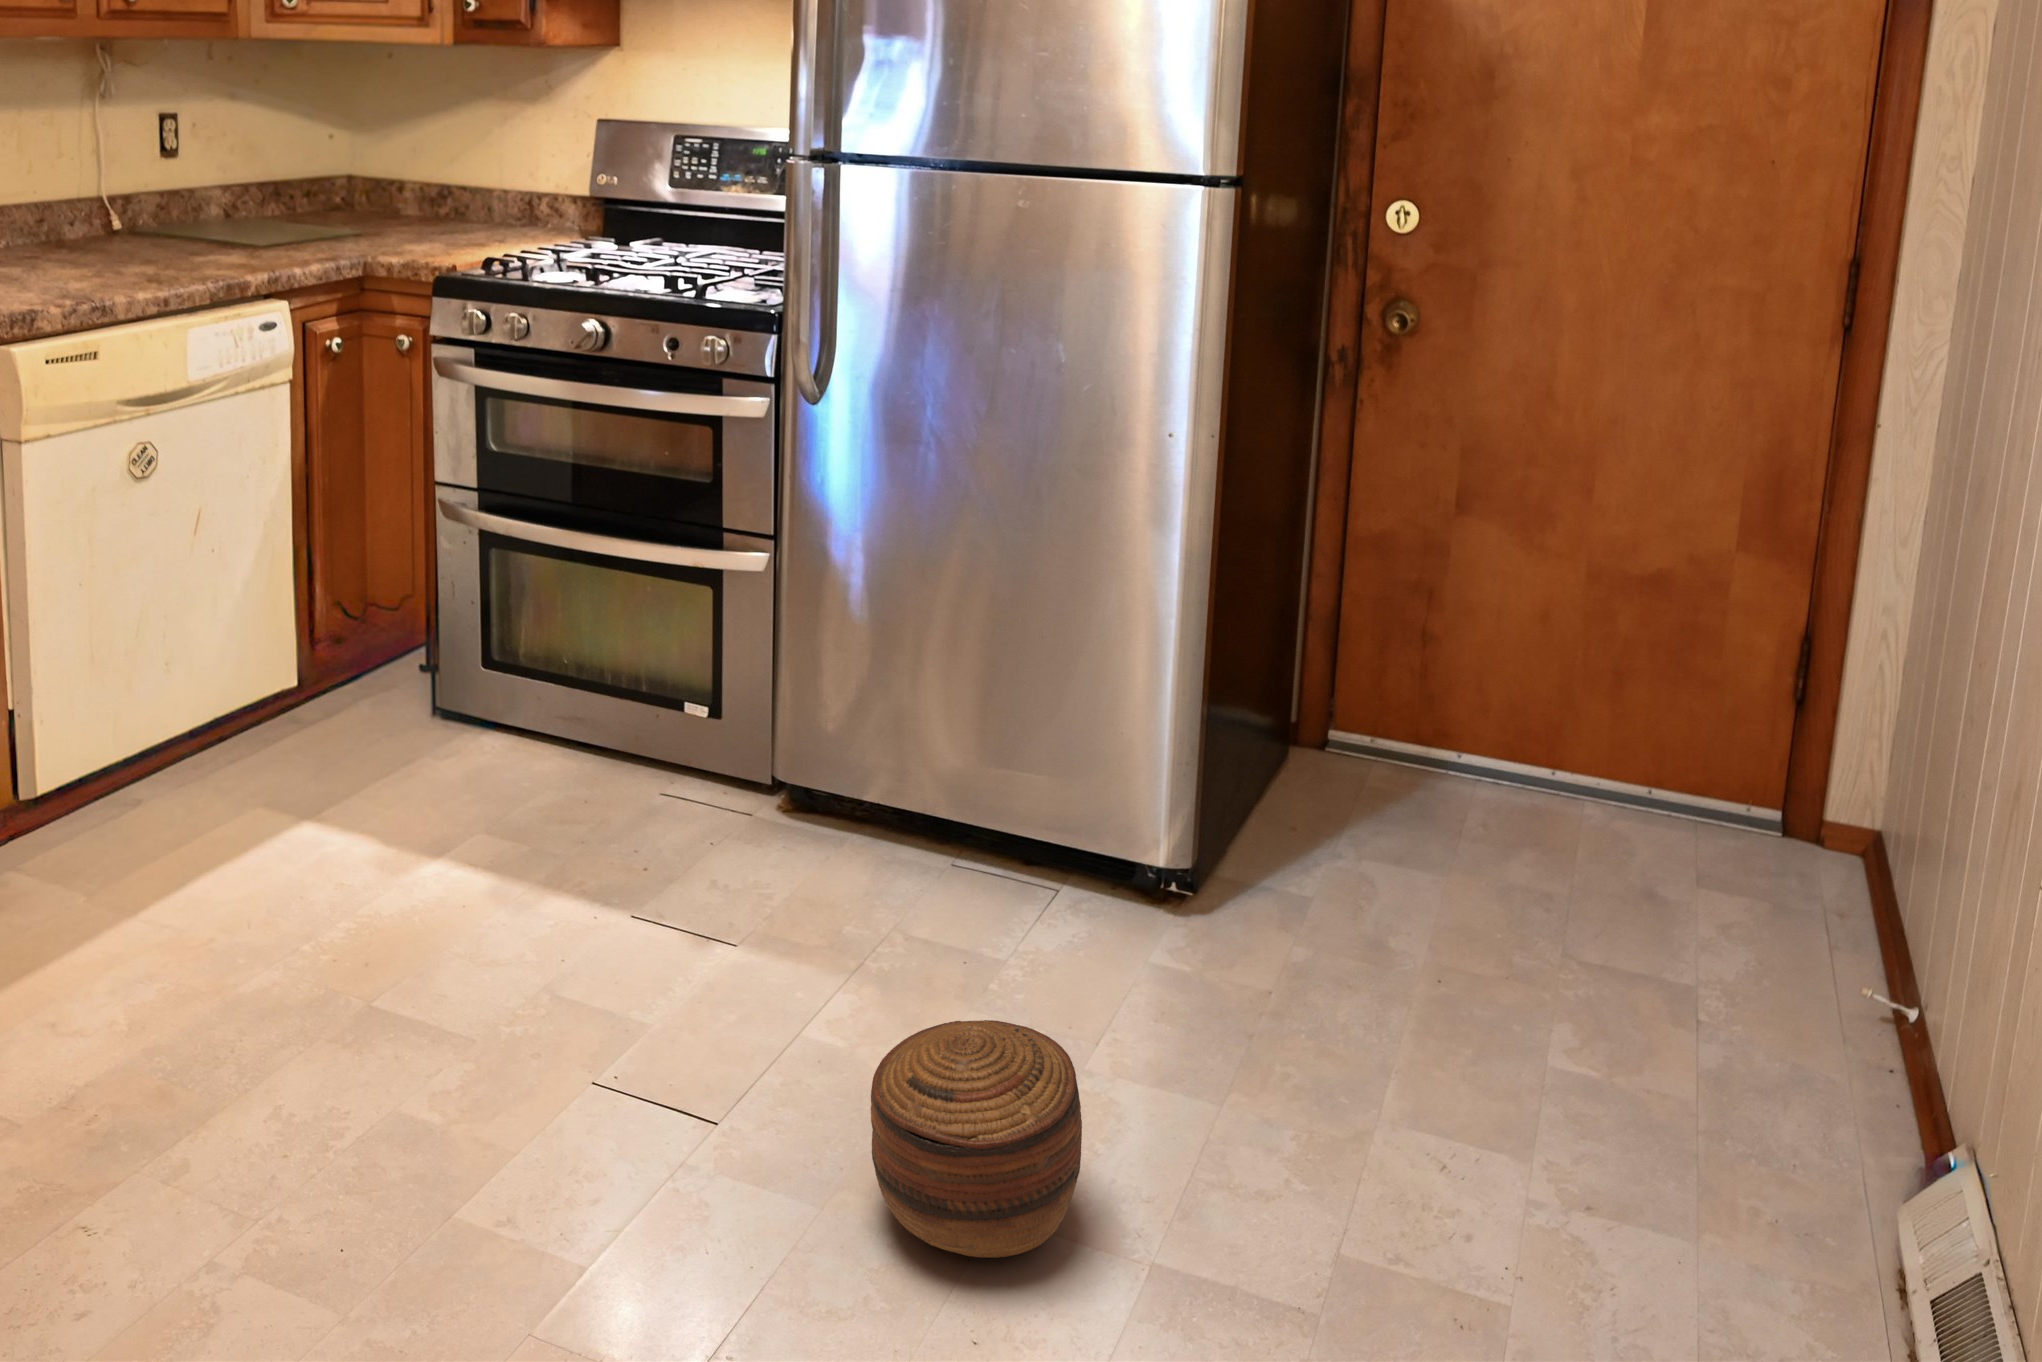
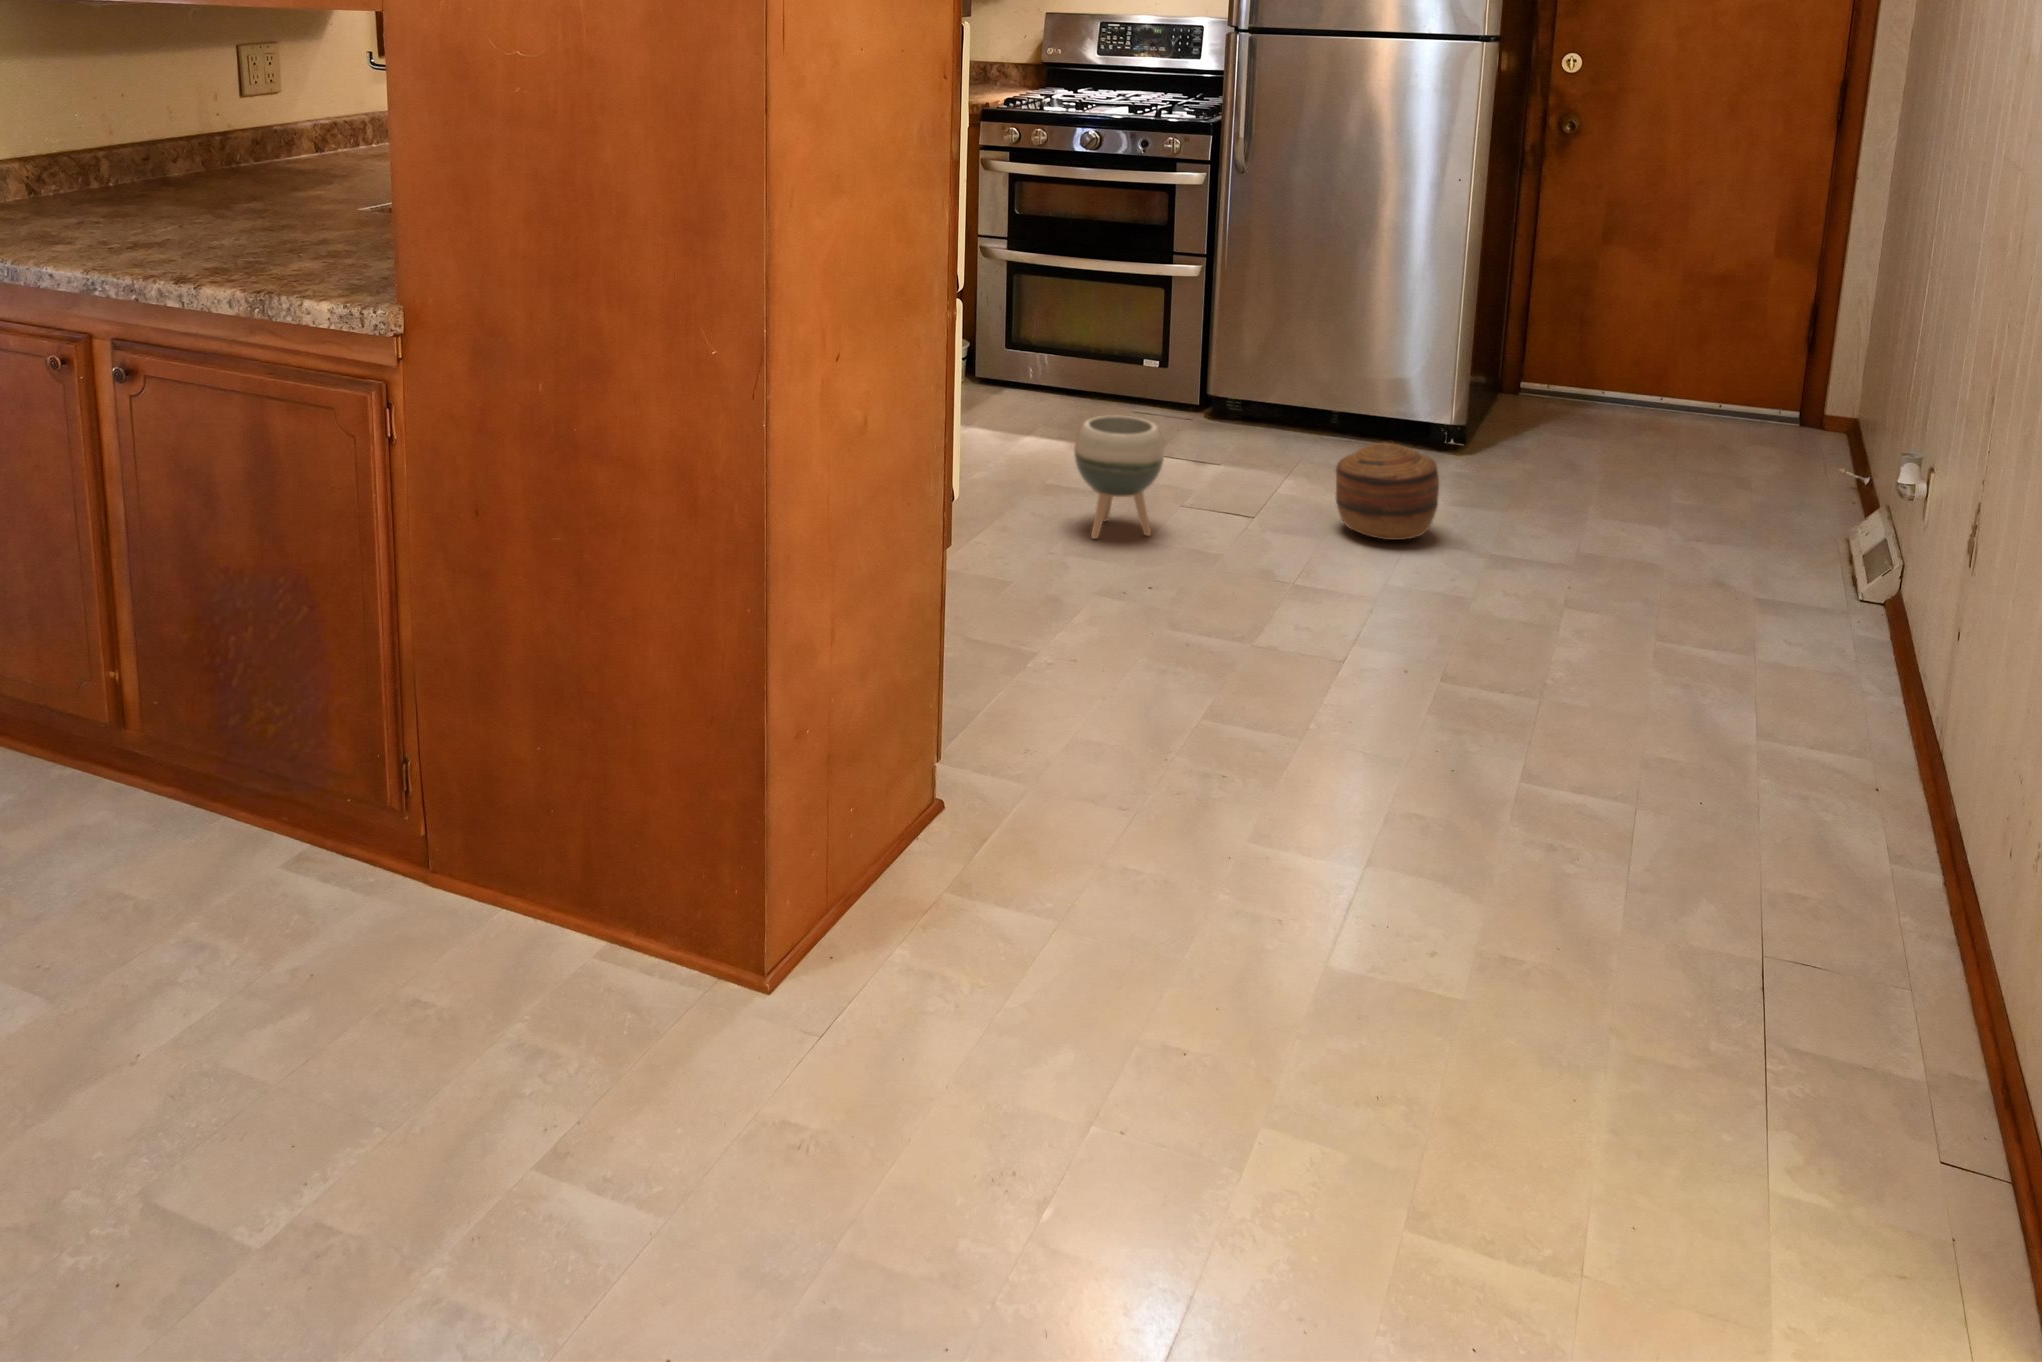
planter: none [291,960,492,1257] -> present [1074,415,1164,539]

